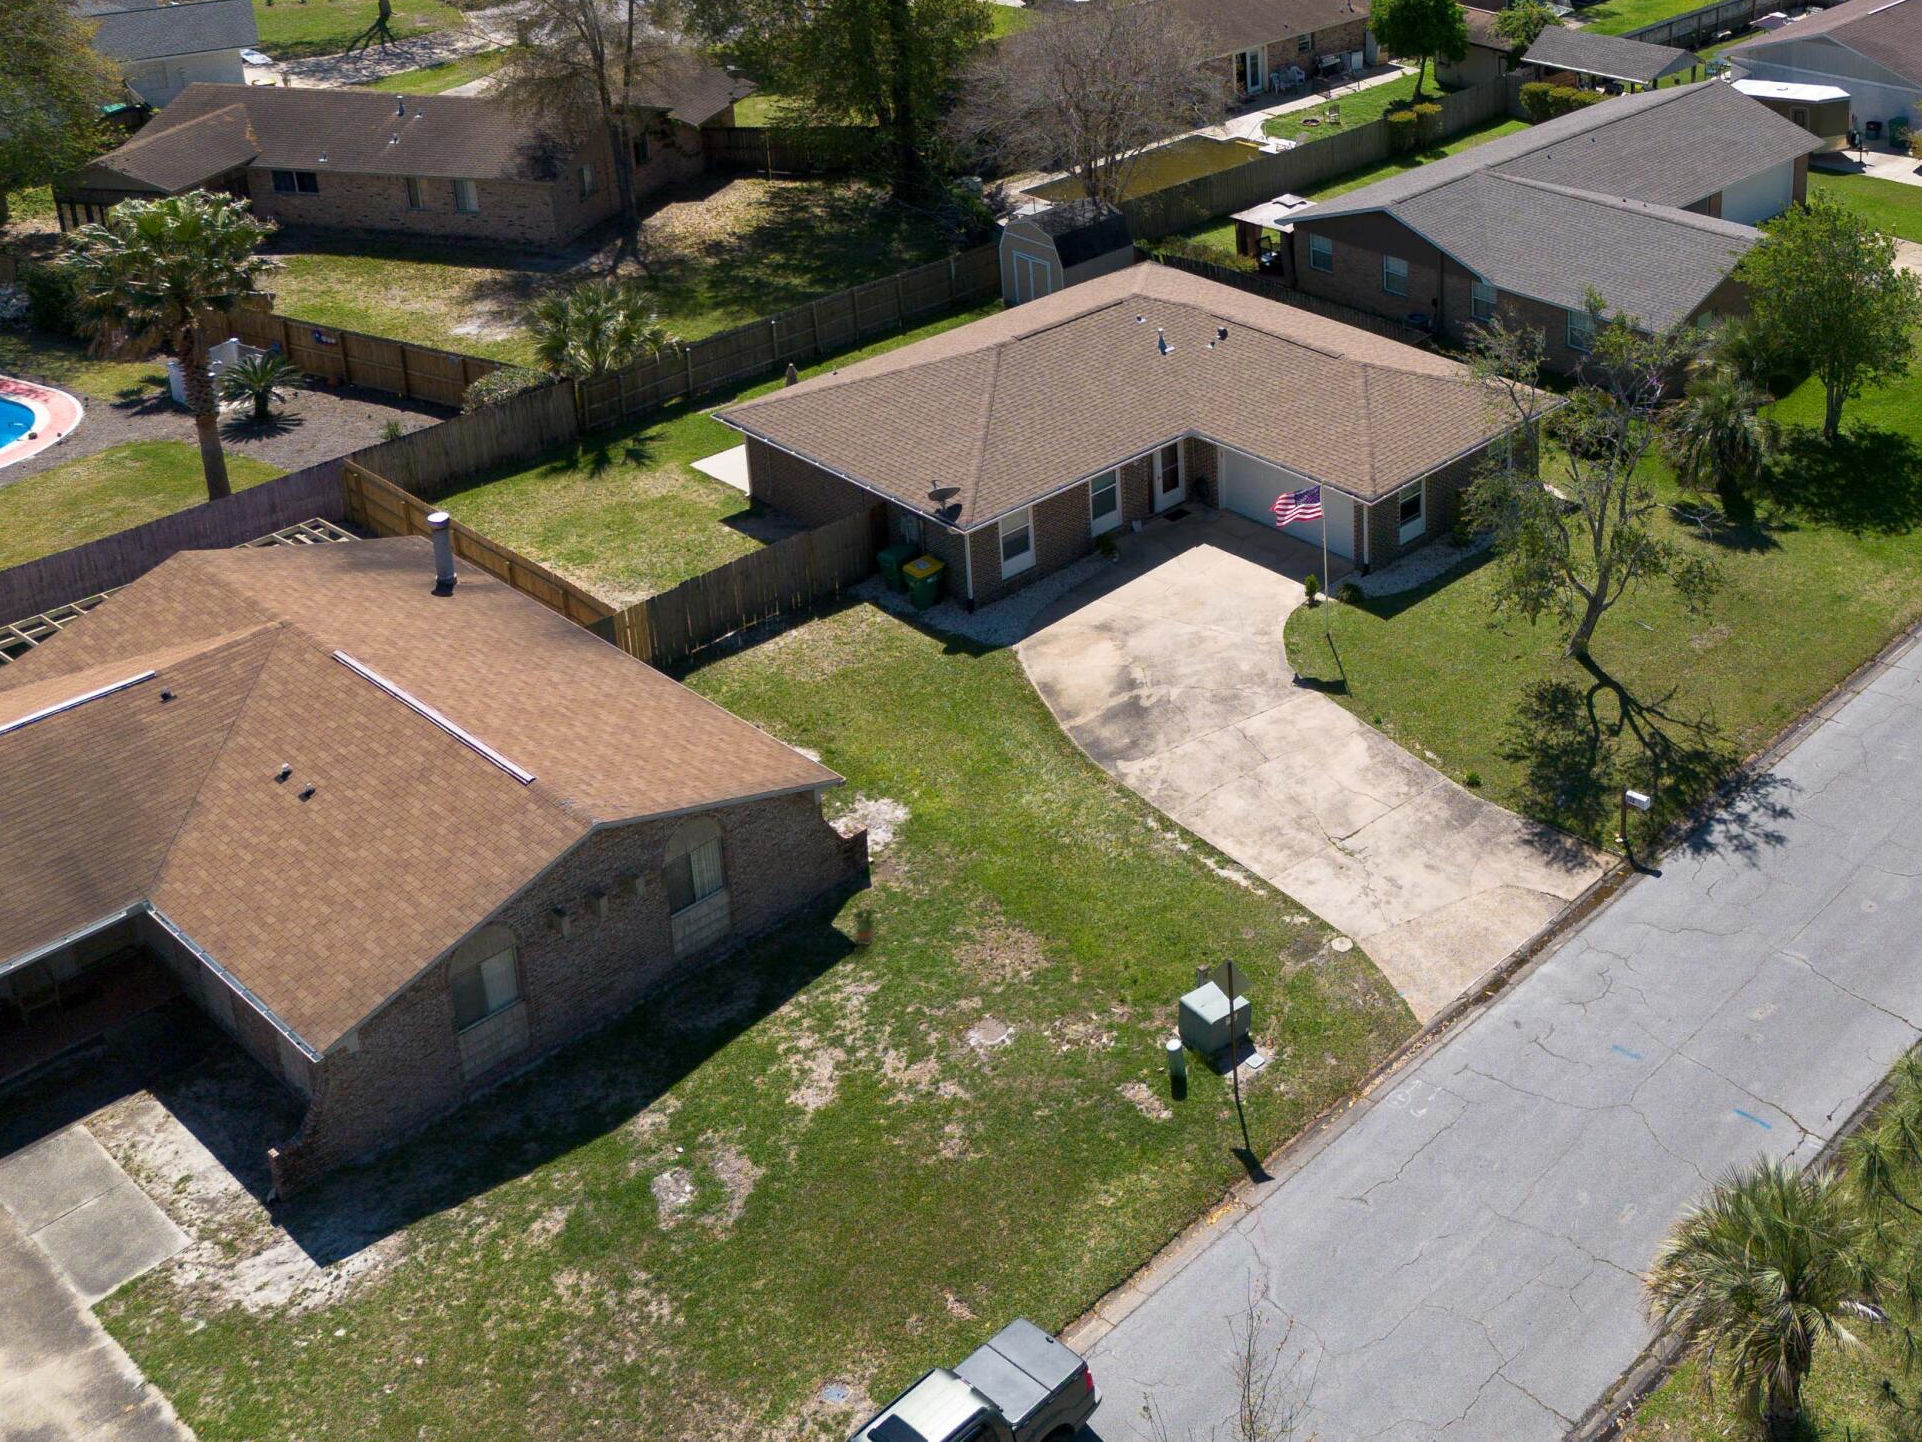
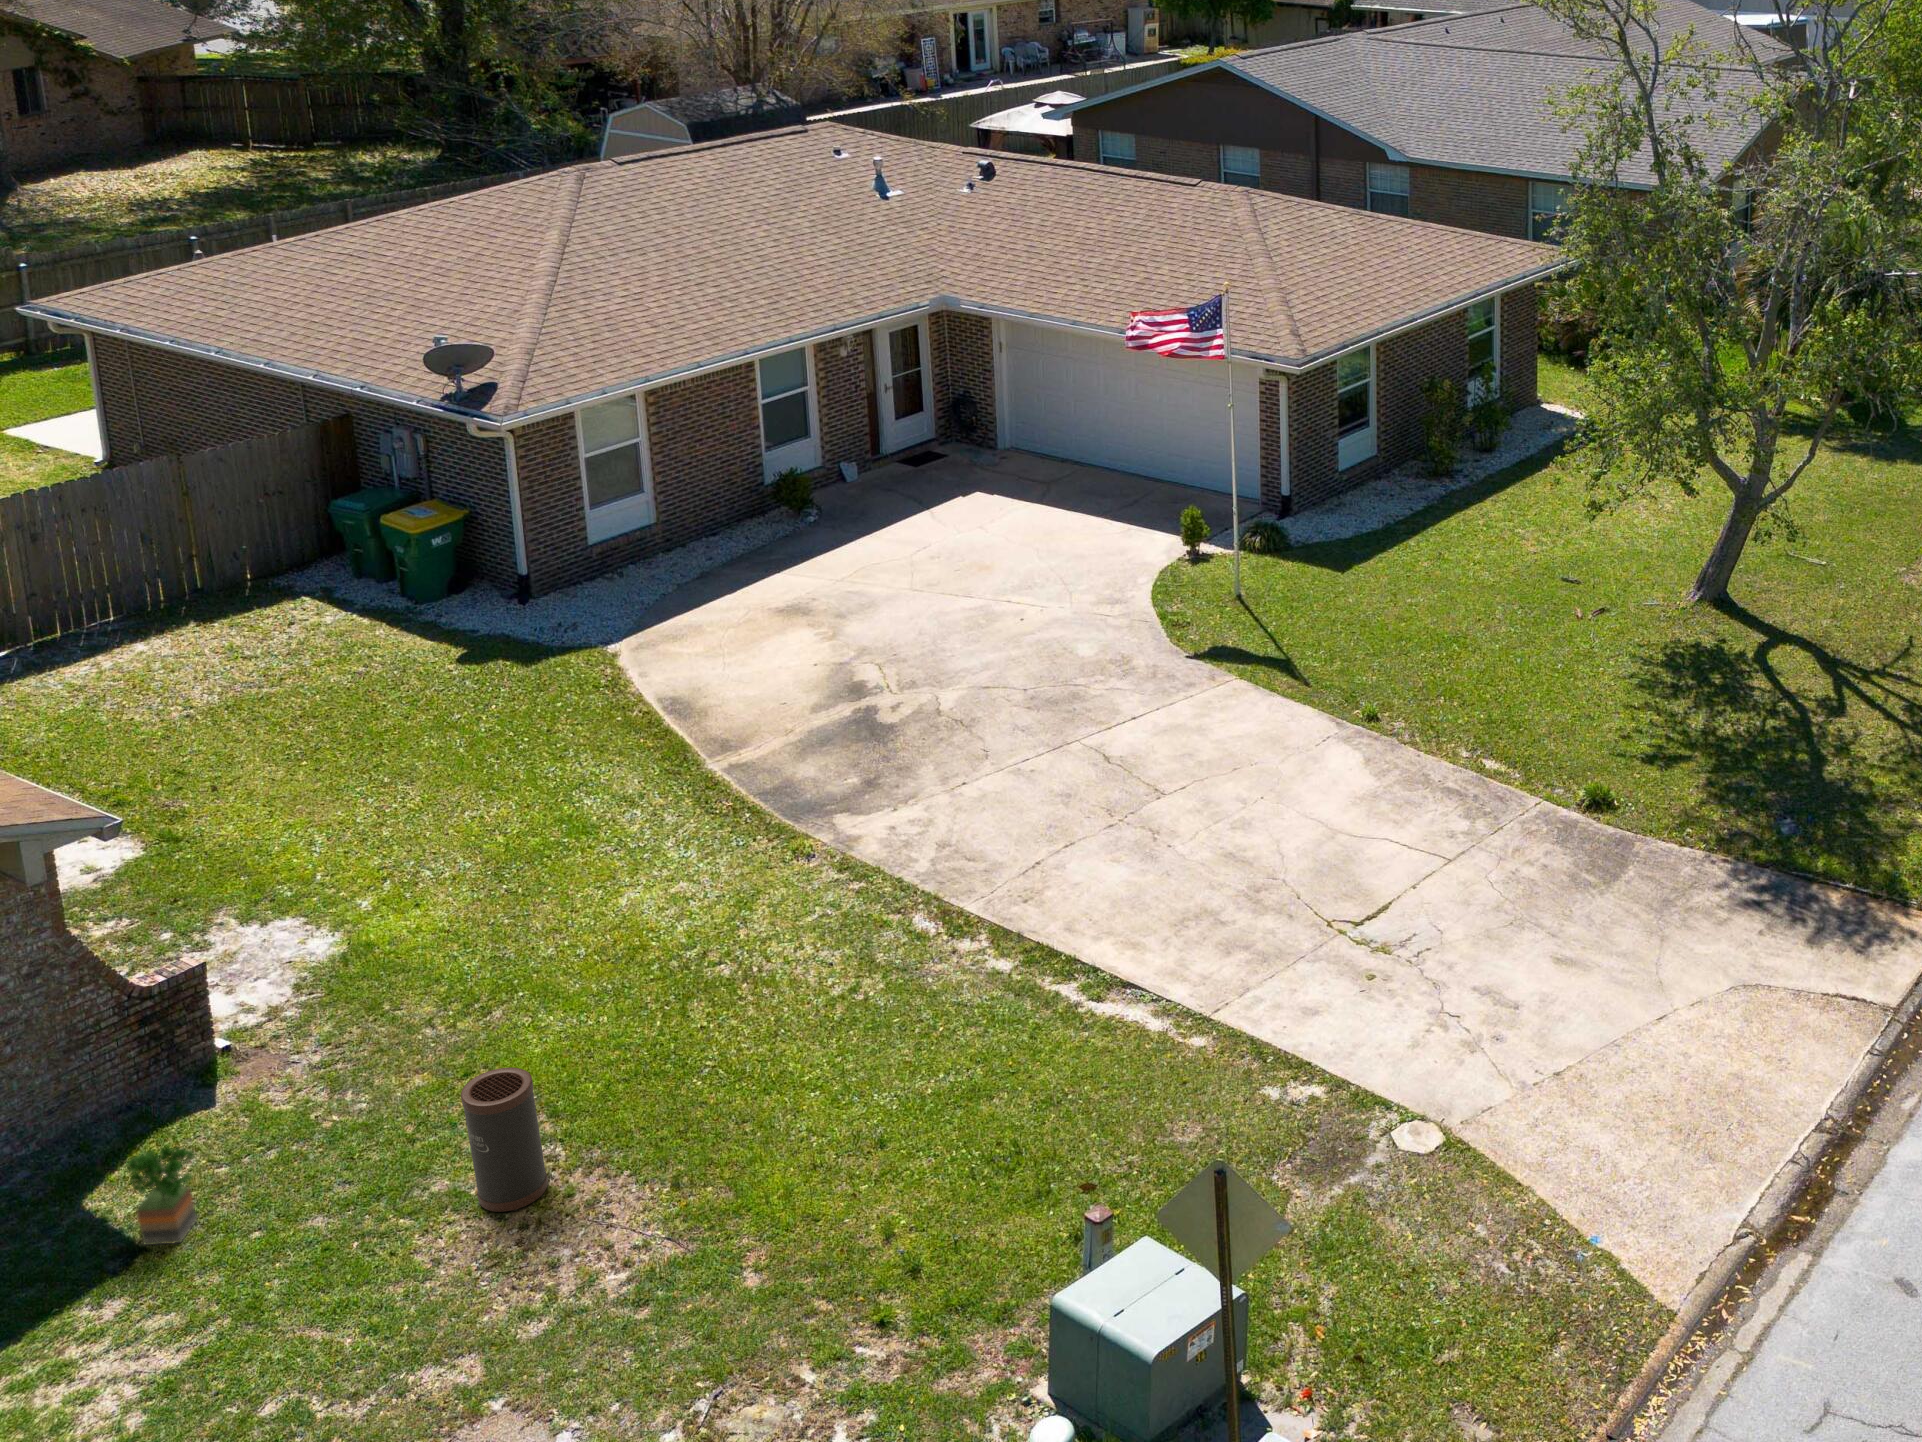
trash can: none [971,888,1000,943] -> present [461,1068,548,1212]

